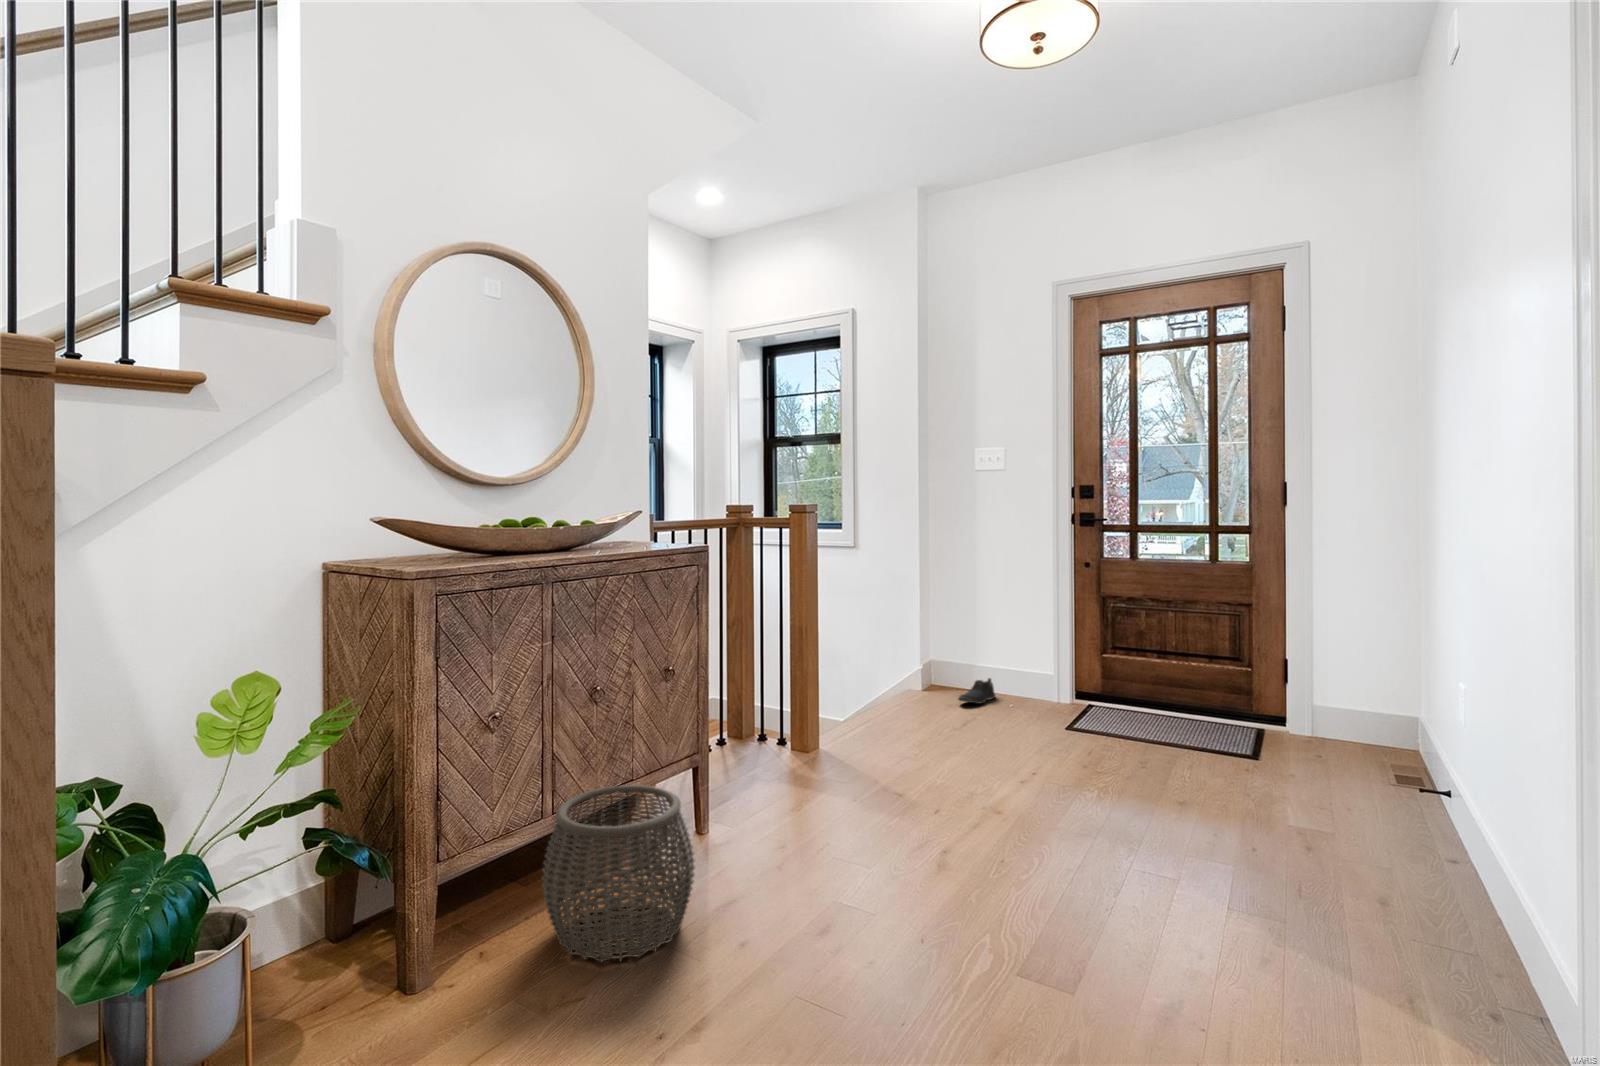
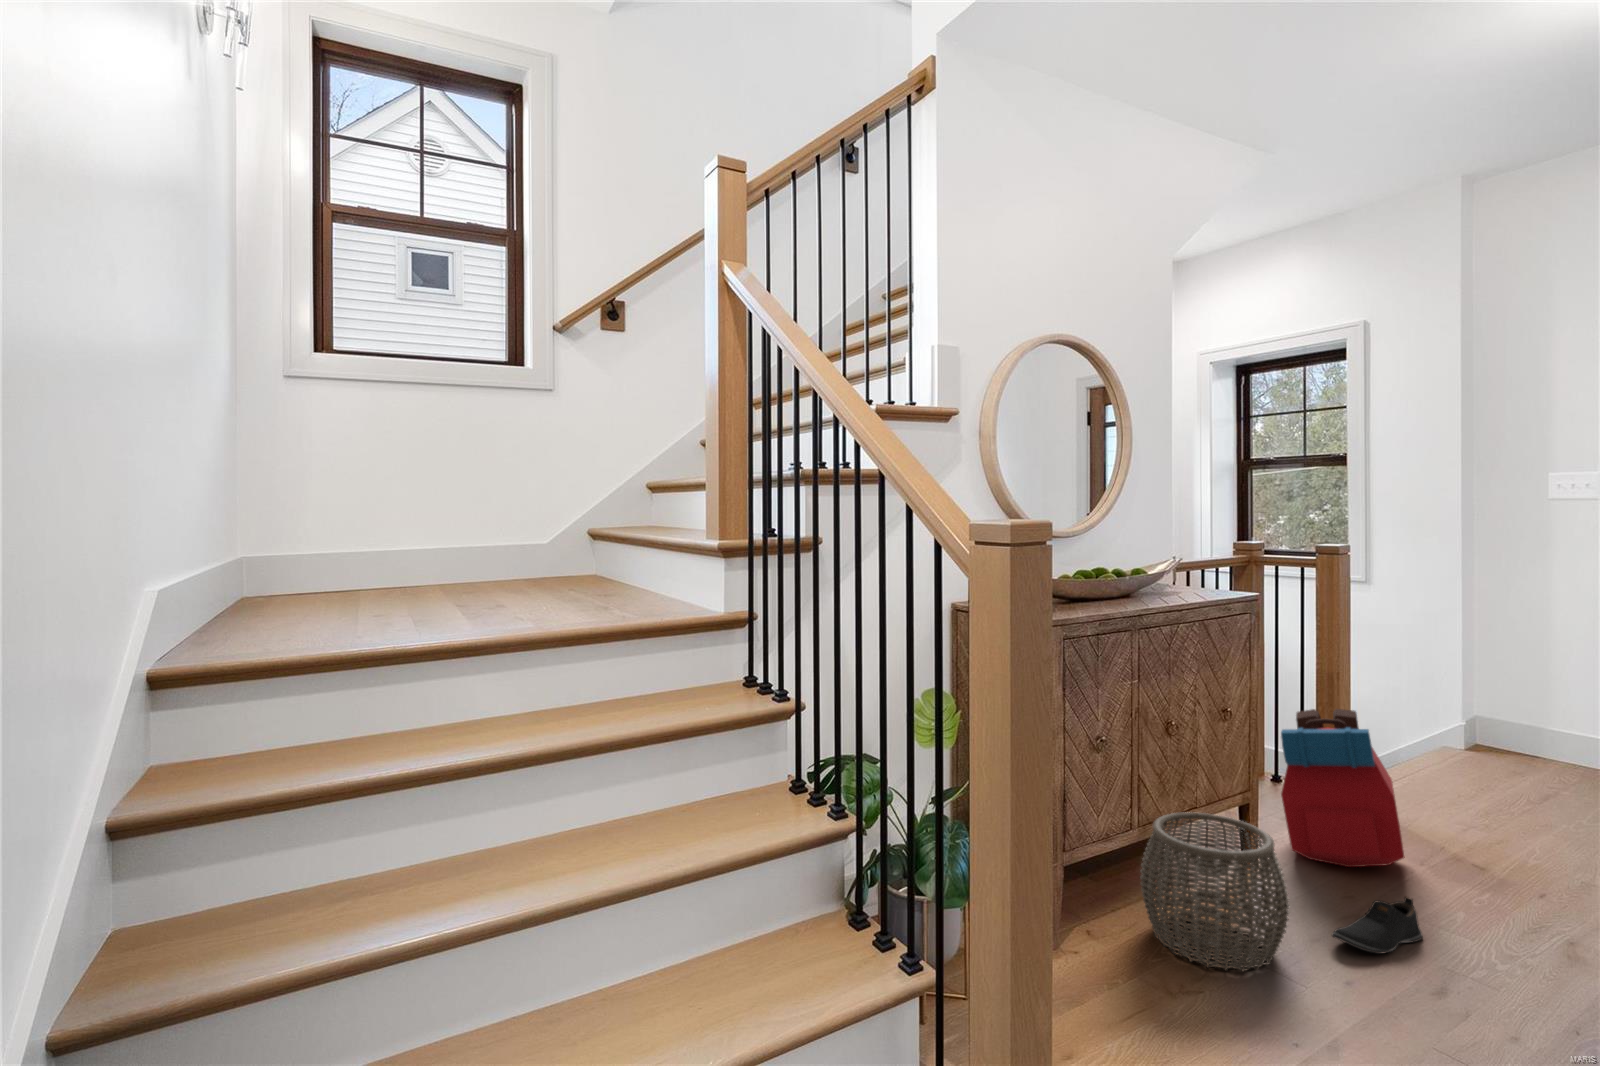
backpack: none [732,662,840,816] -> present [1281,709,1405,867]
shoe: present [958,678,995,704] -> present [1332,897,1423,954]

